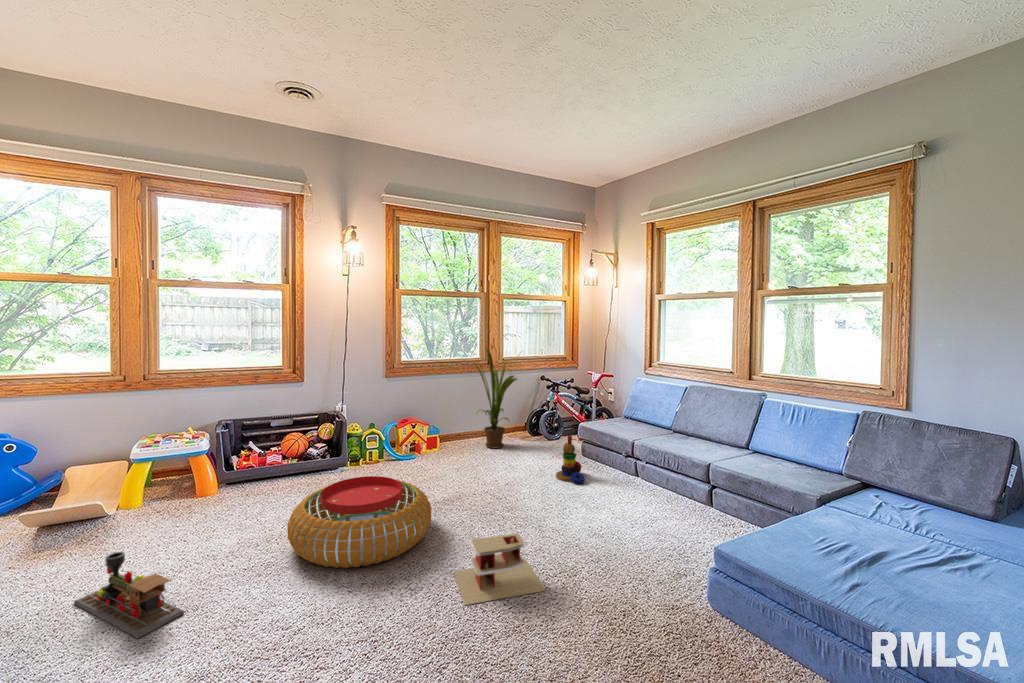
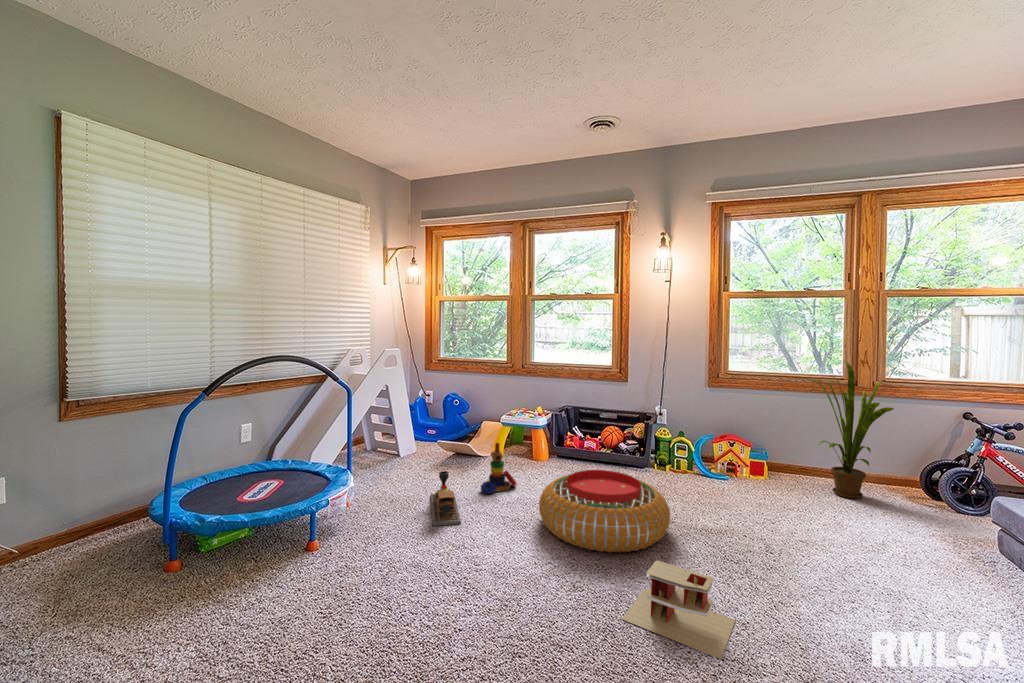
stacking toy: present [556,436,585,484] -> present [481,443,516,494]

